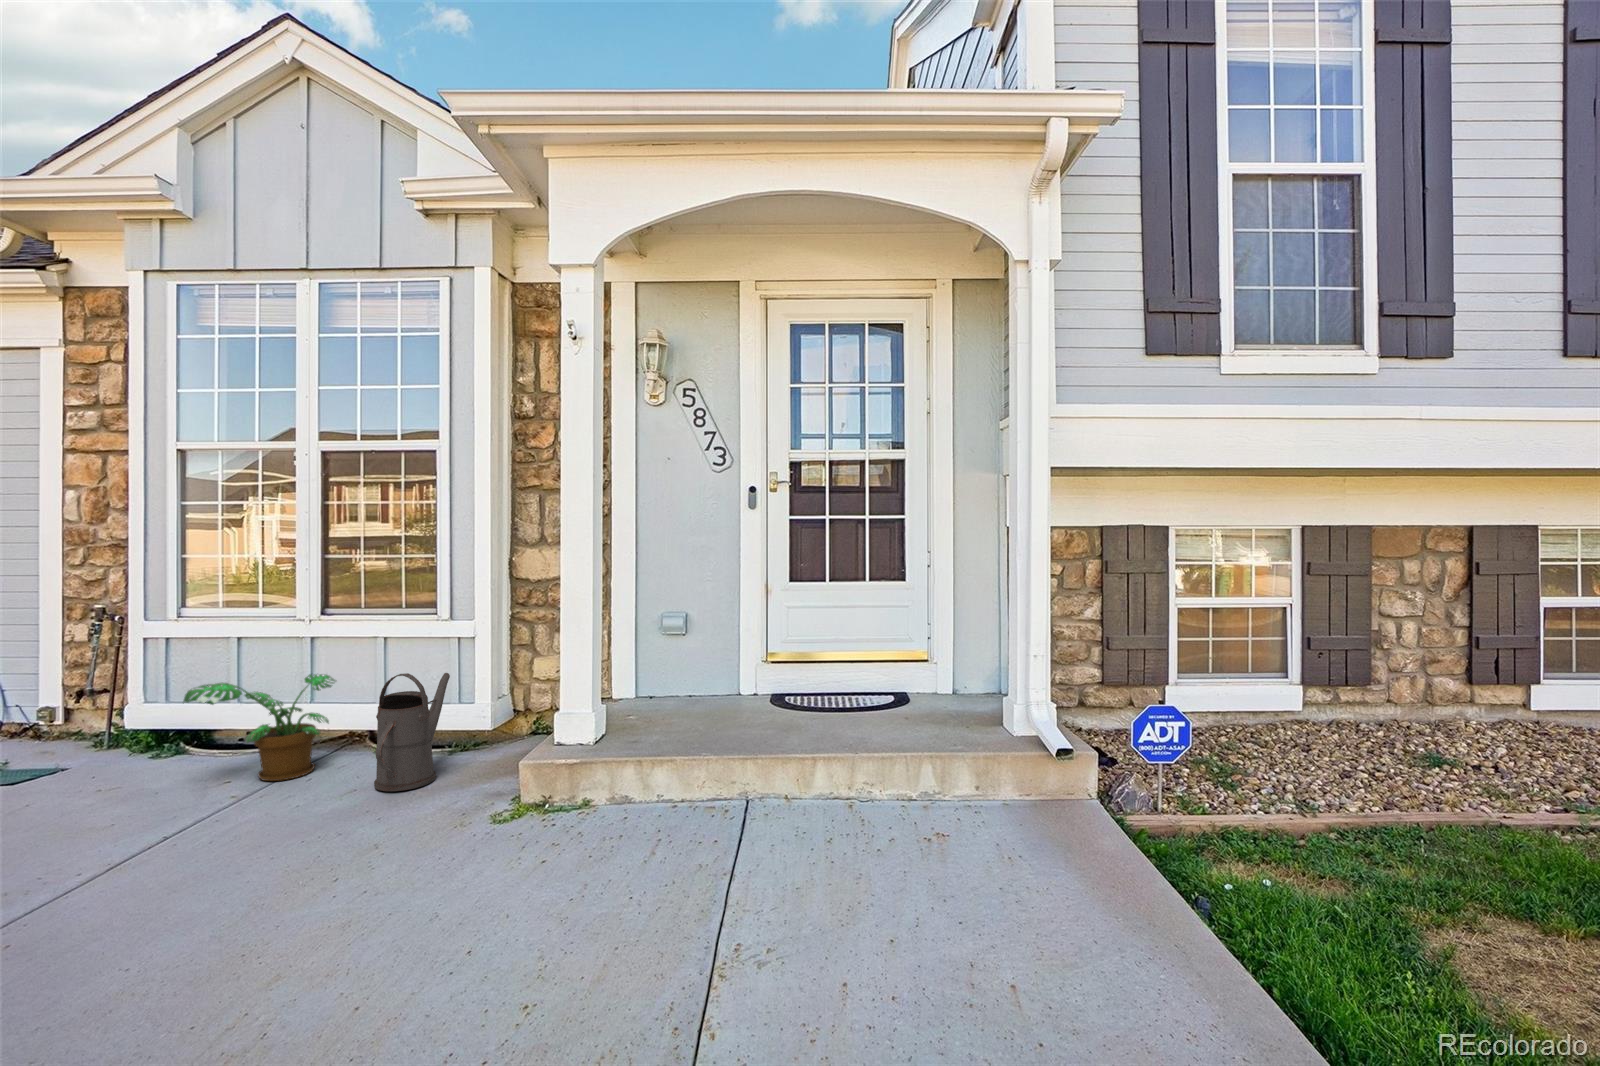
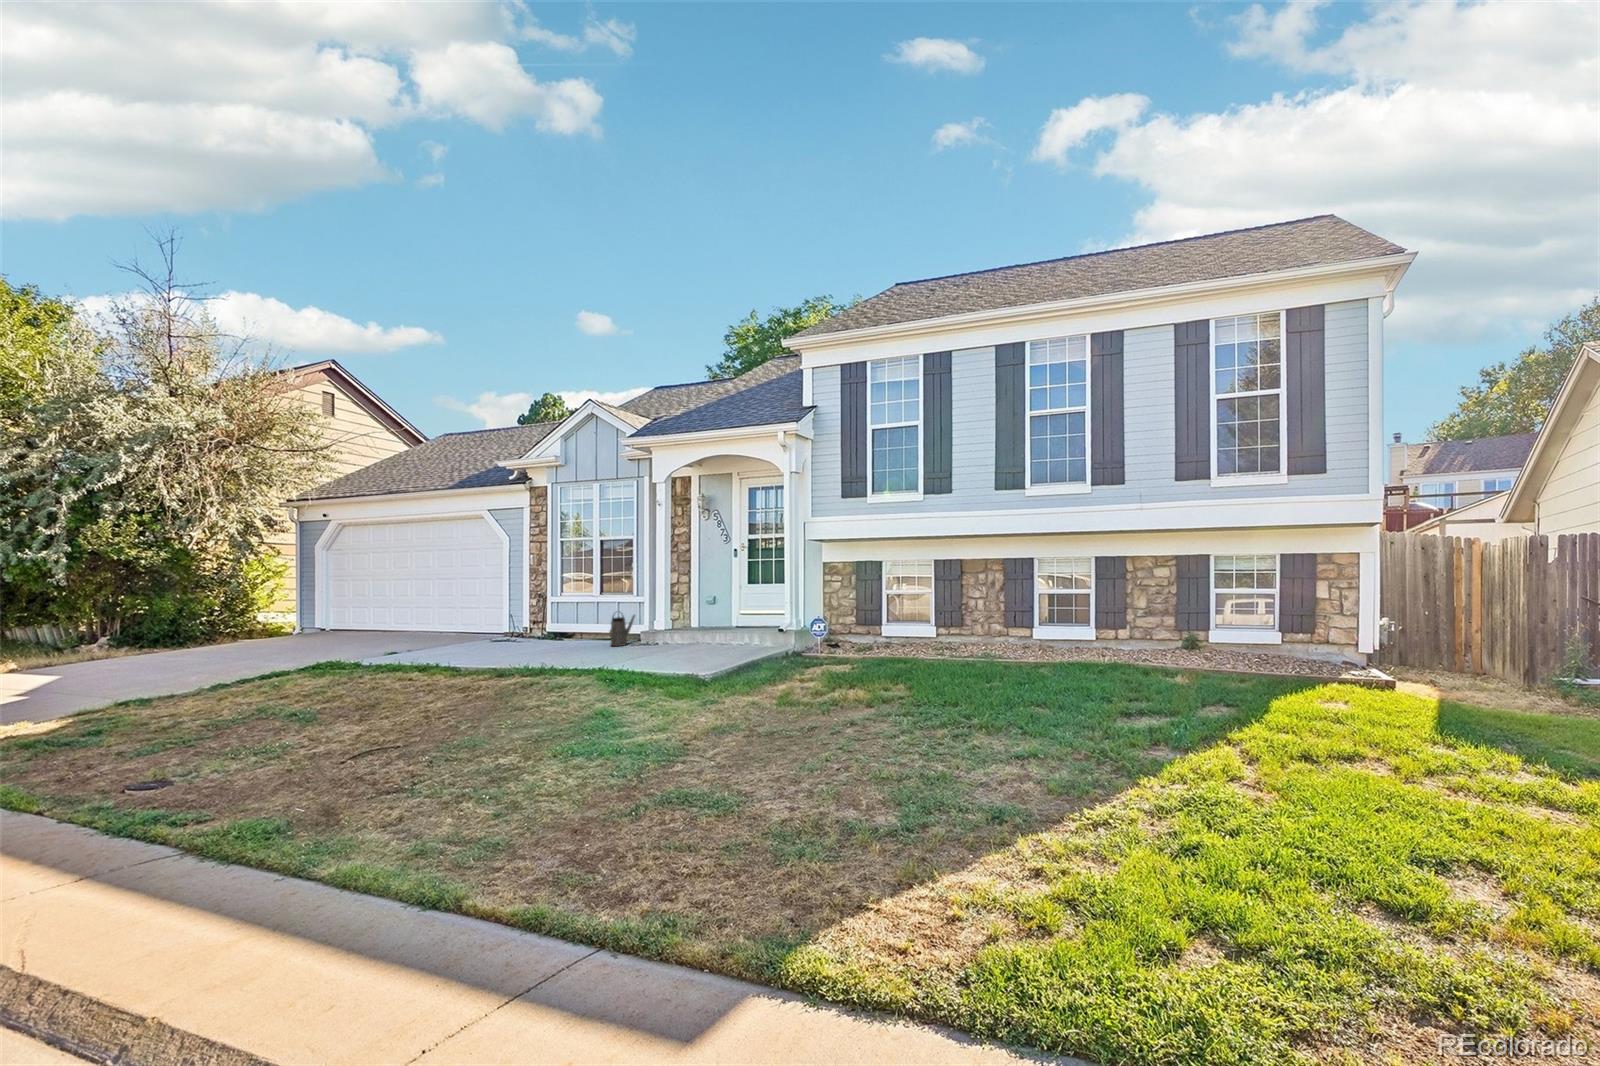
potted plant: present [183,674,335,781] -> none [562,614,604,644]

